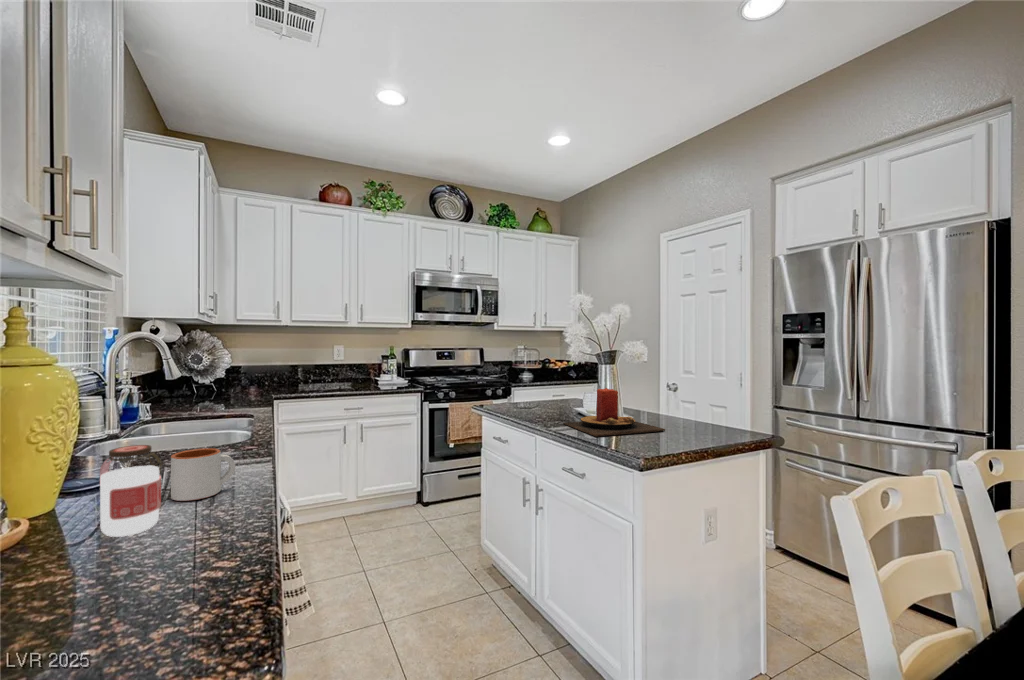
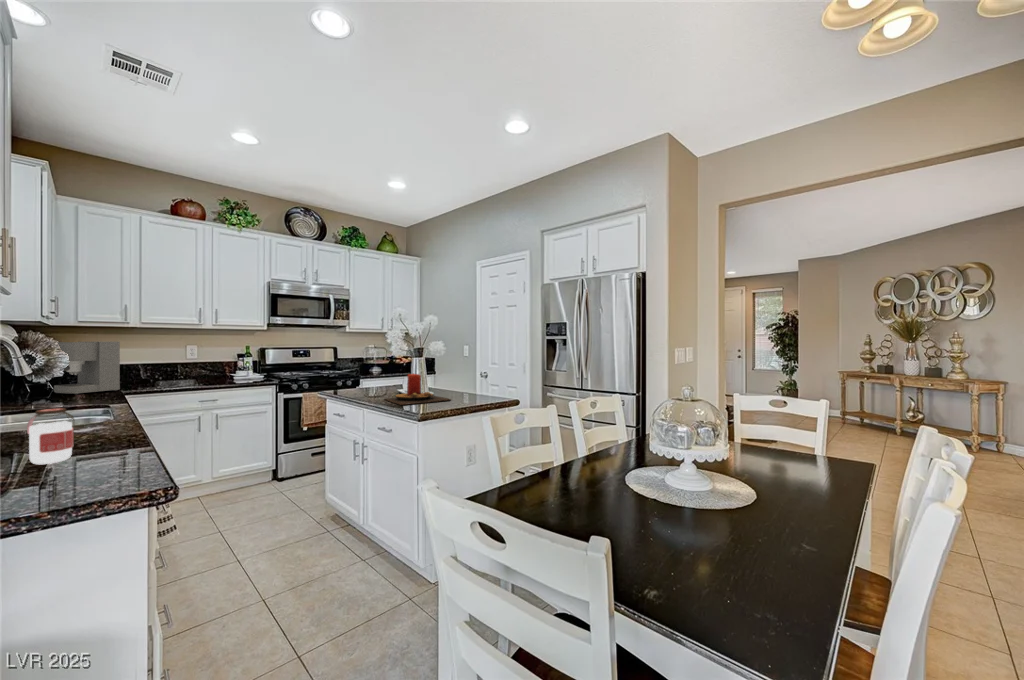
coffee maker: none [196,341,270,398] -> present [54,342,120,395]
mug: present [171,448,235,501] -> none [69,416,120,450]

